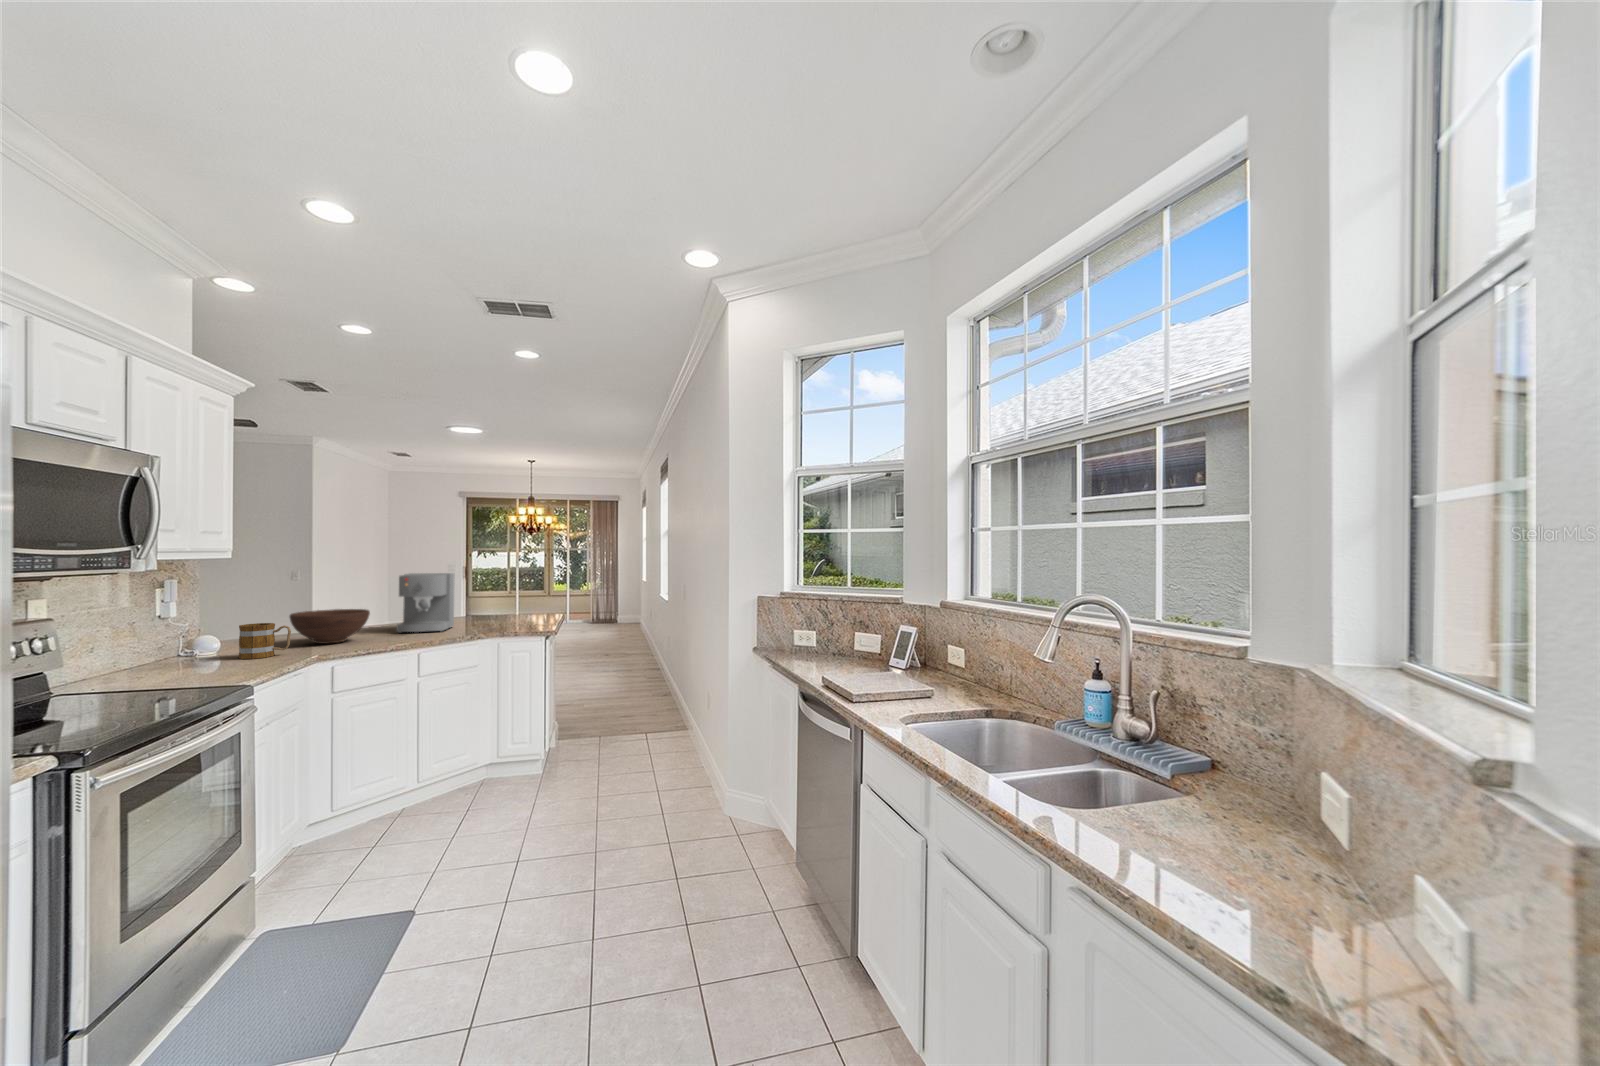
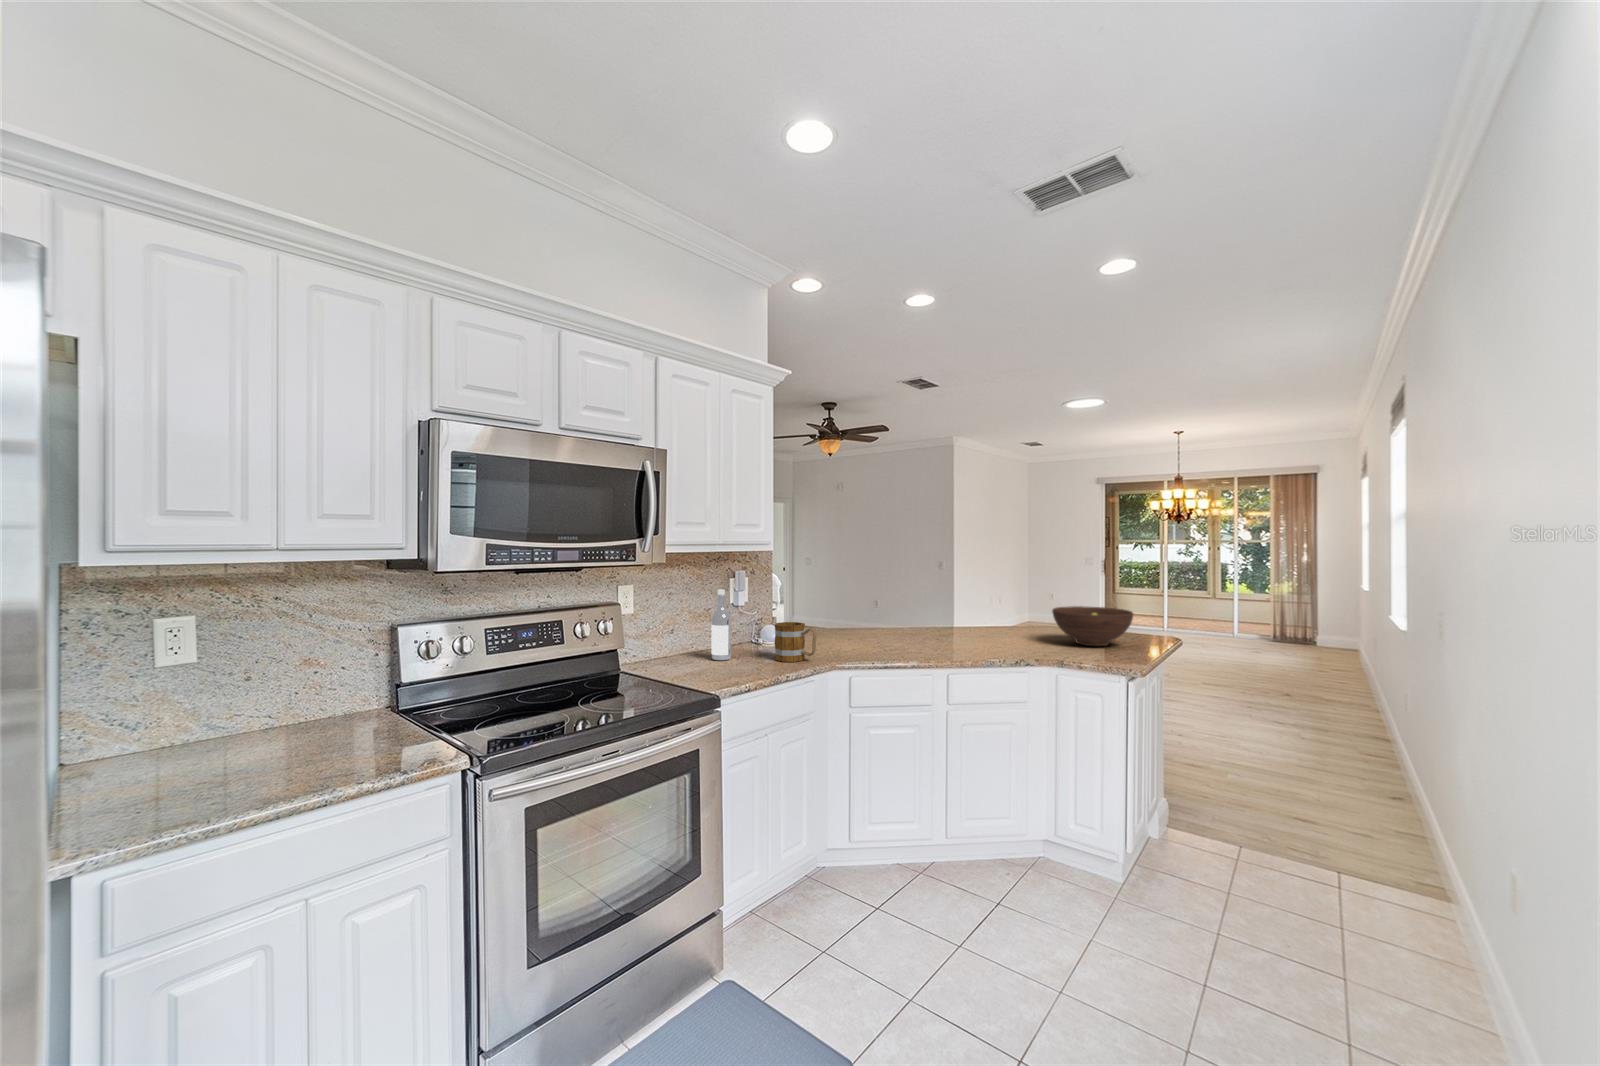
coffee maker: present [396,573,454,633] -> none [945,571,1017,652]
wine bottle: none [156,597,183,668] -> present [711,589,731,660]
fruit bowl: present [290,609,370,644] -> present [1052,606,1133,646]

